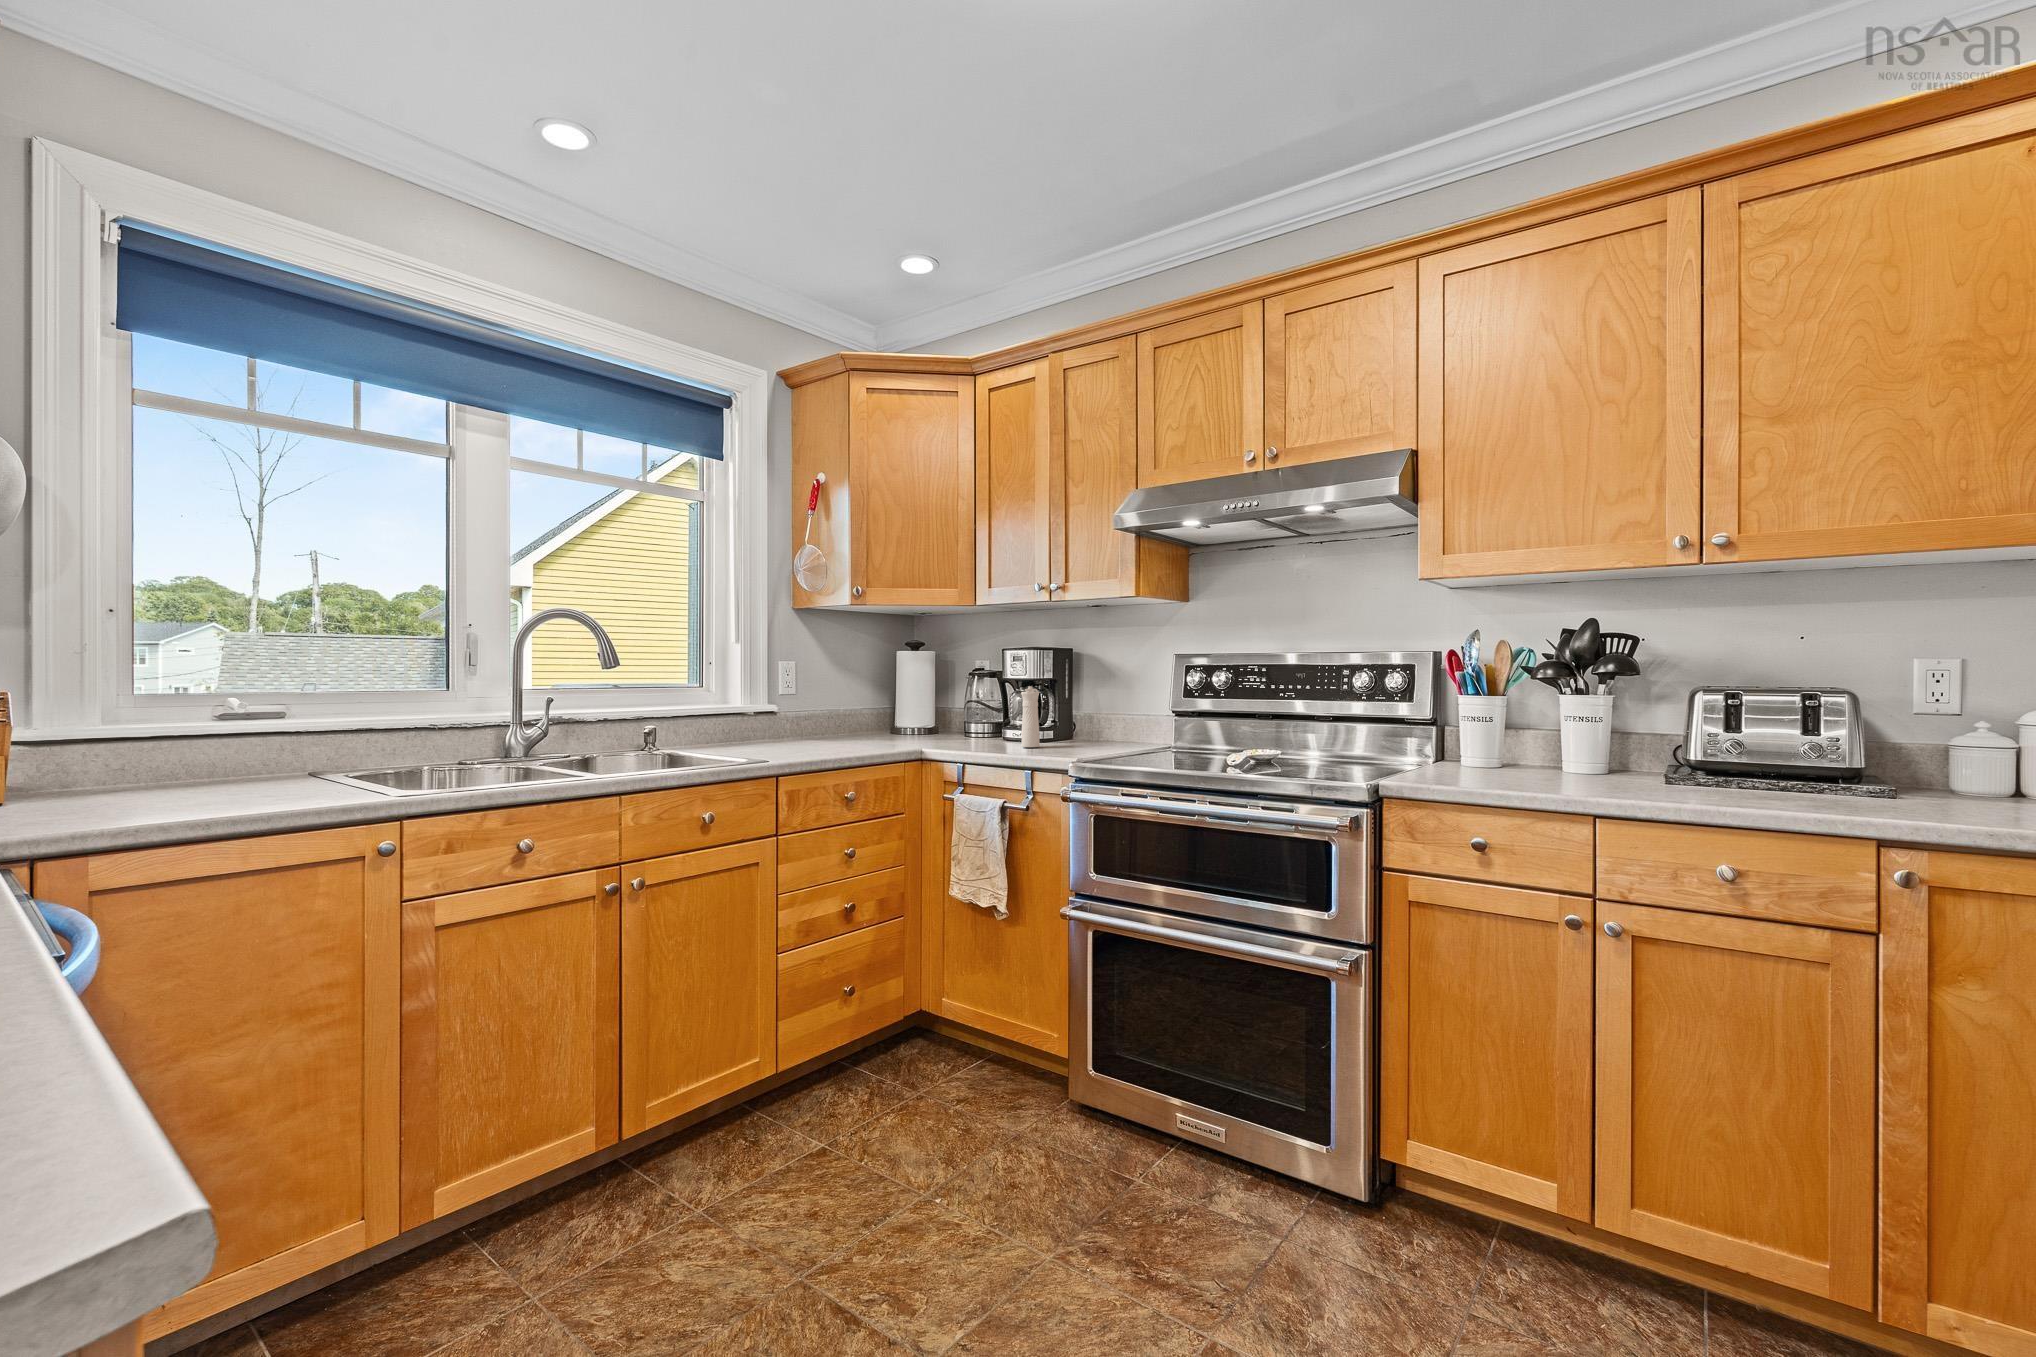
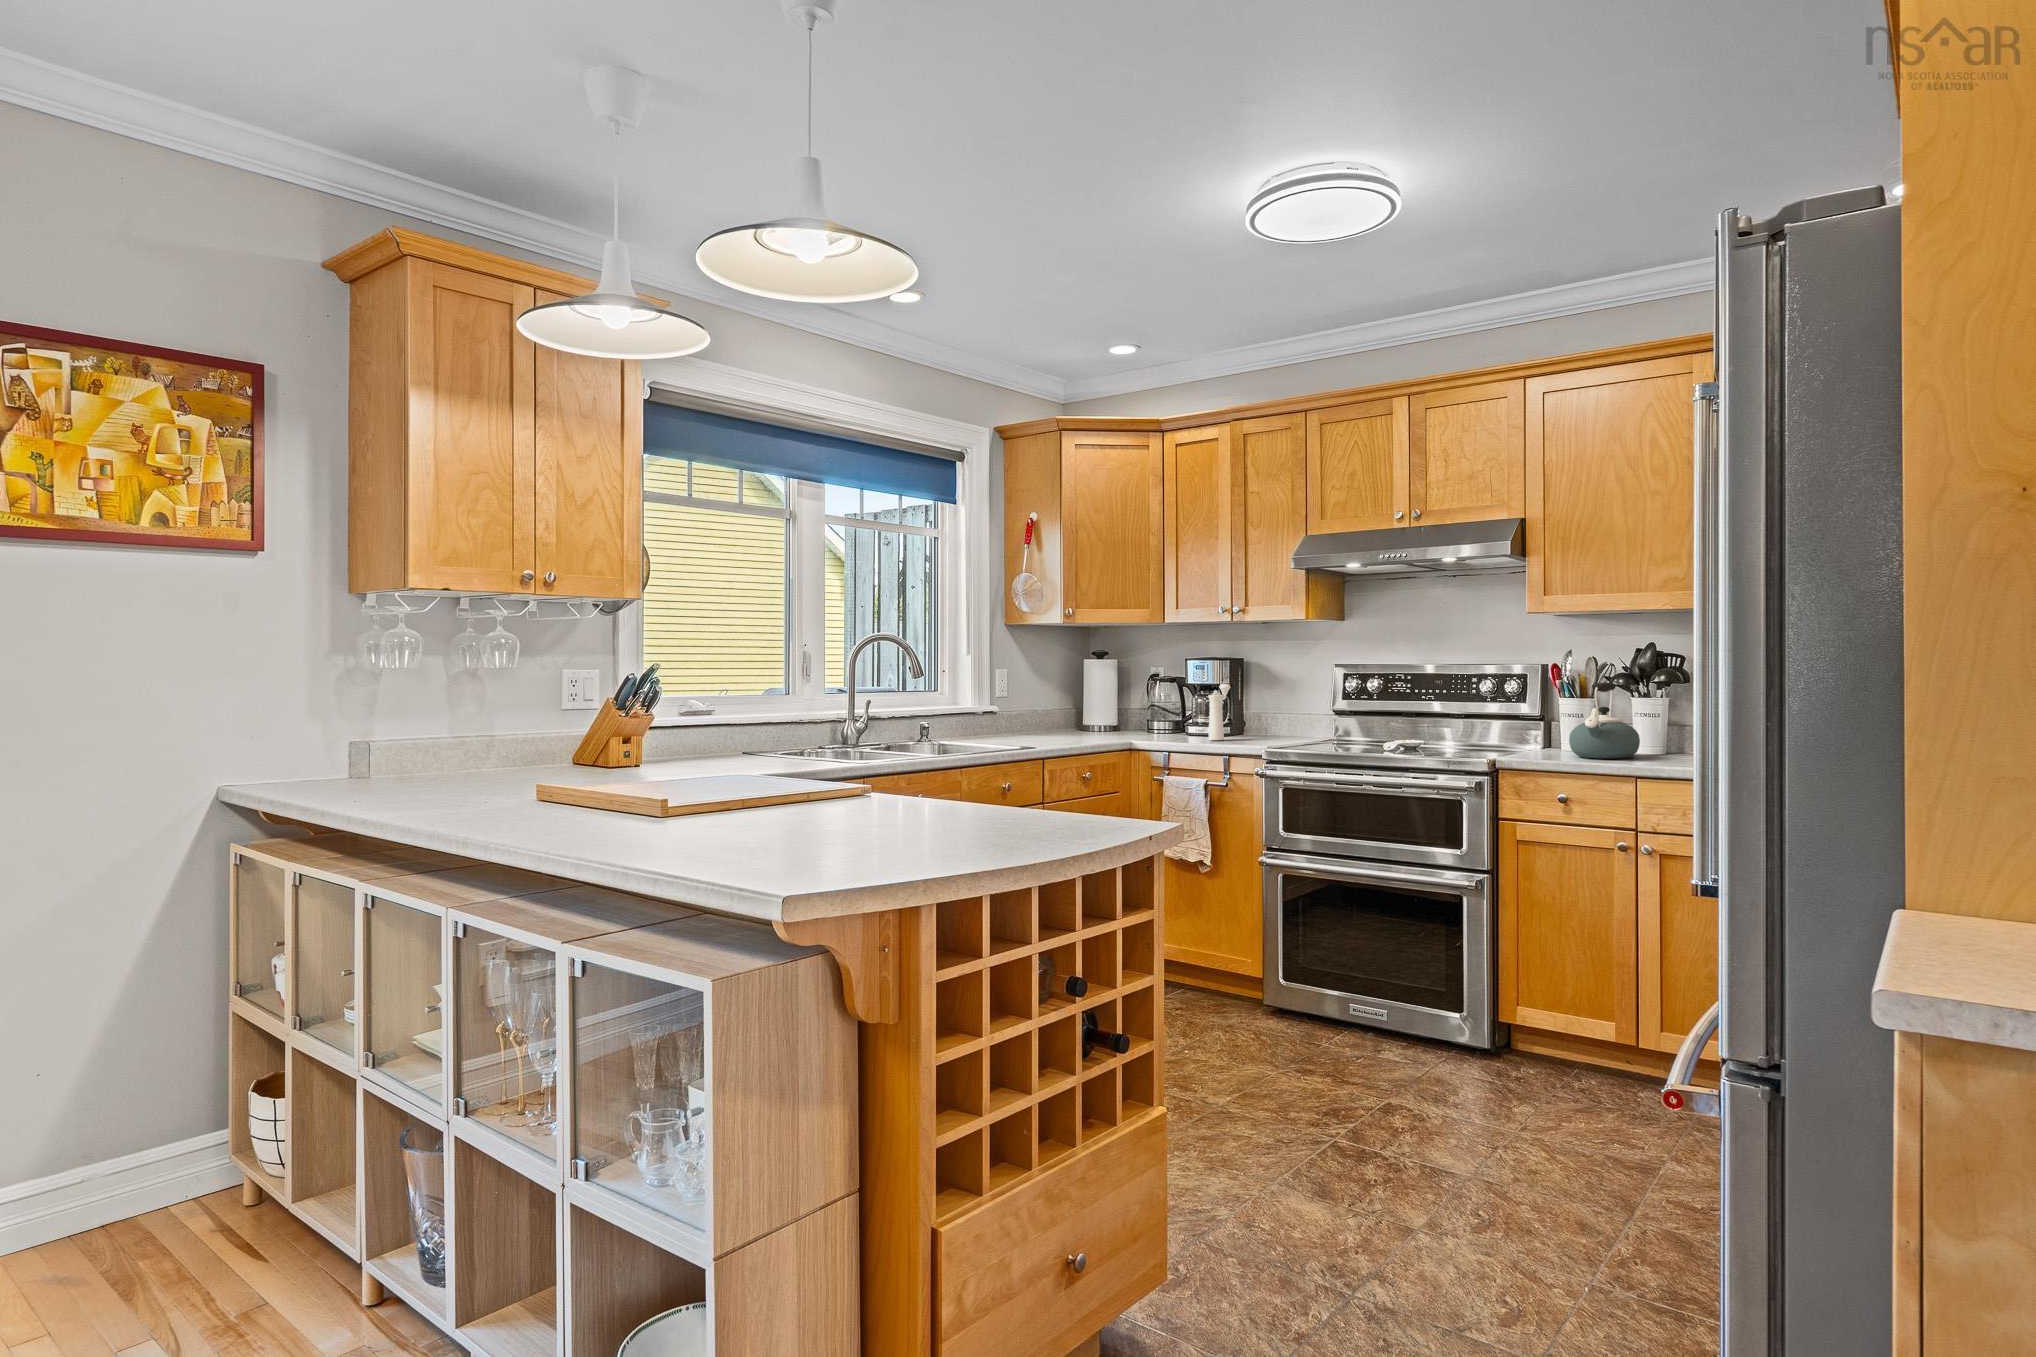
kettle: none [1481,674,1584,783] -> present [1569,683,1640,758]

